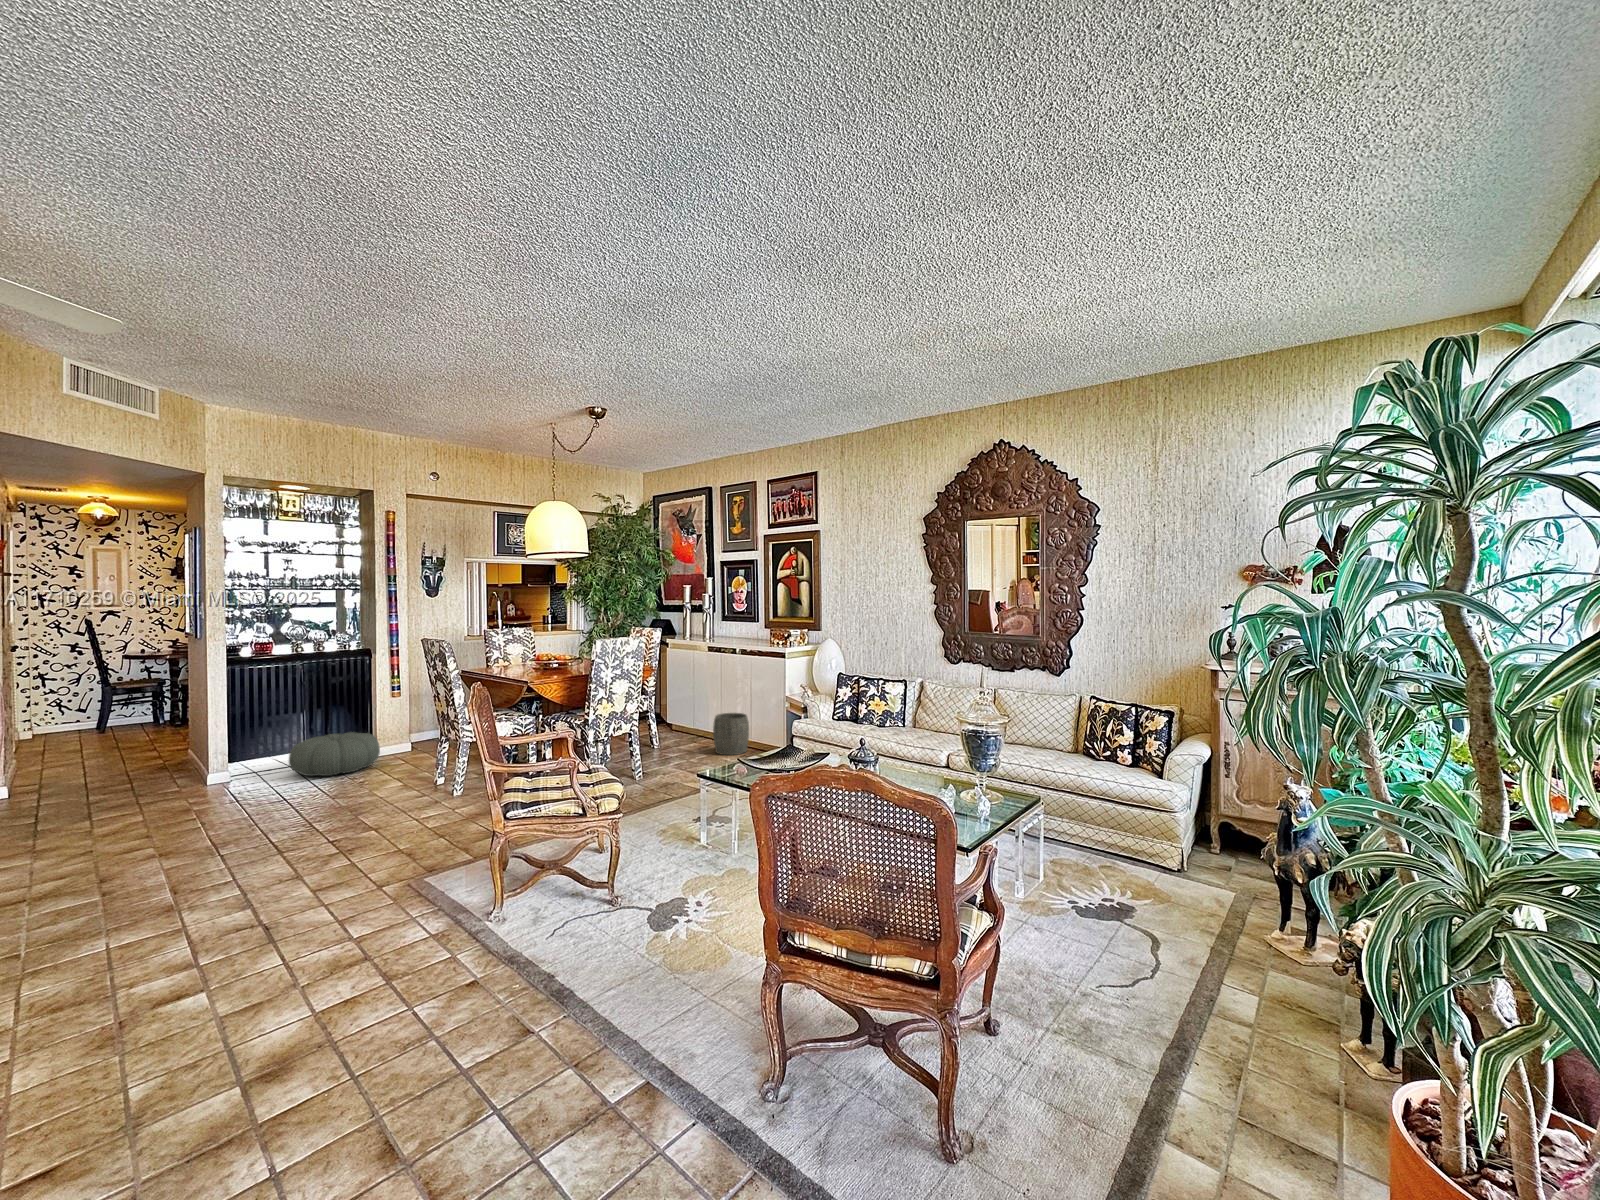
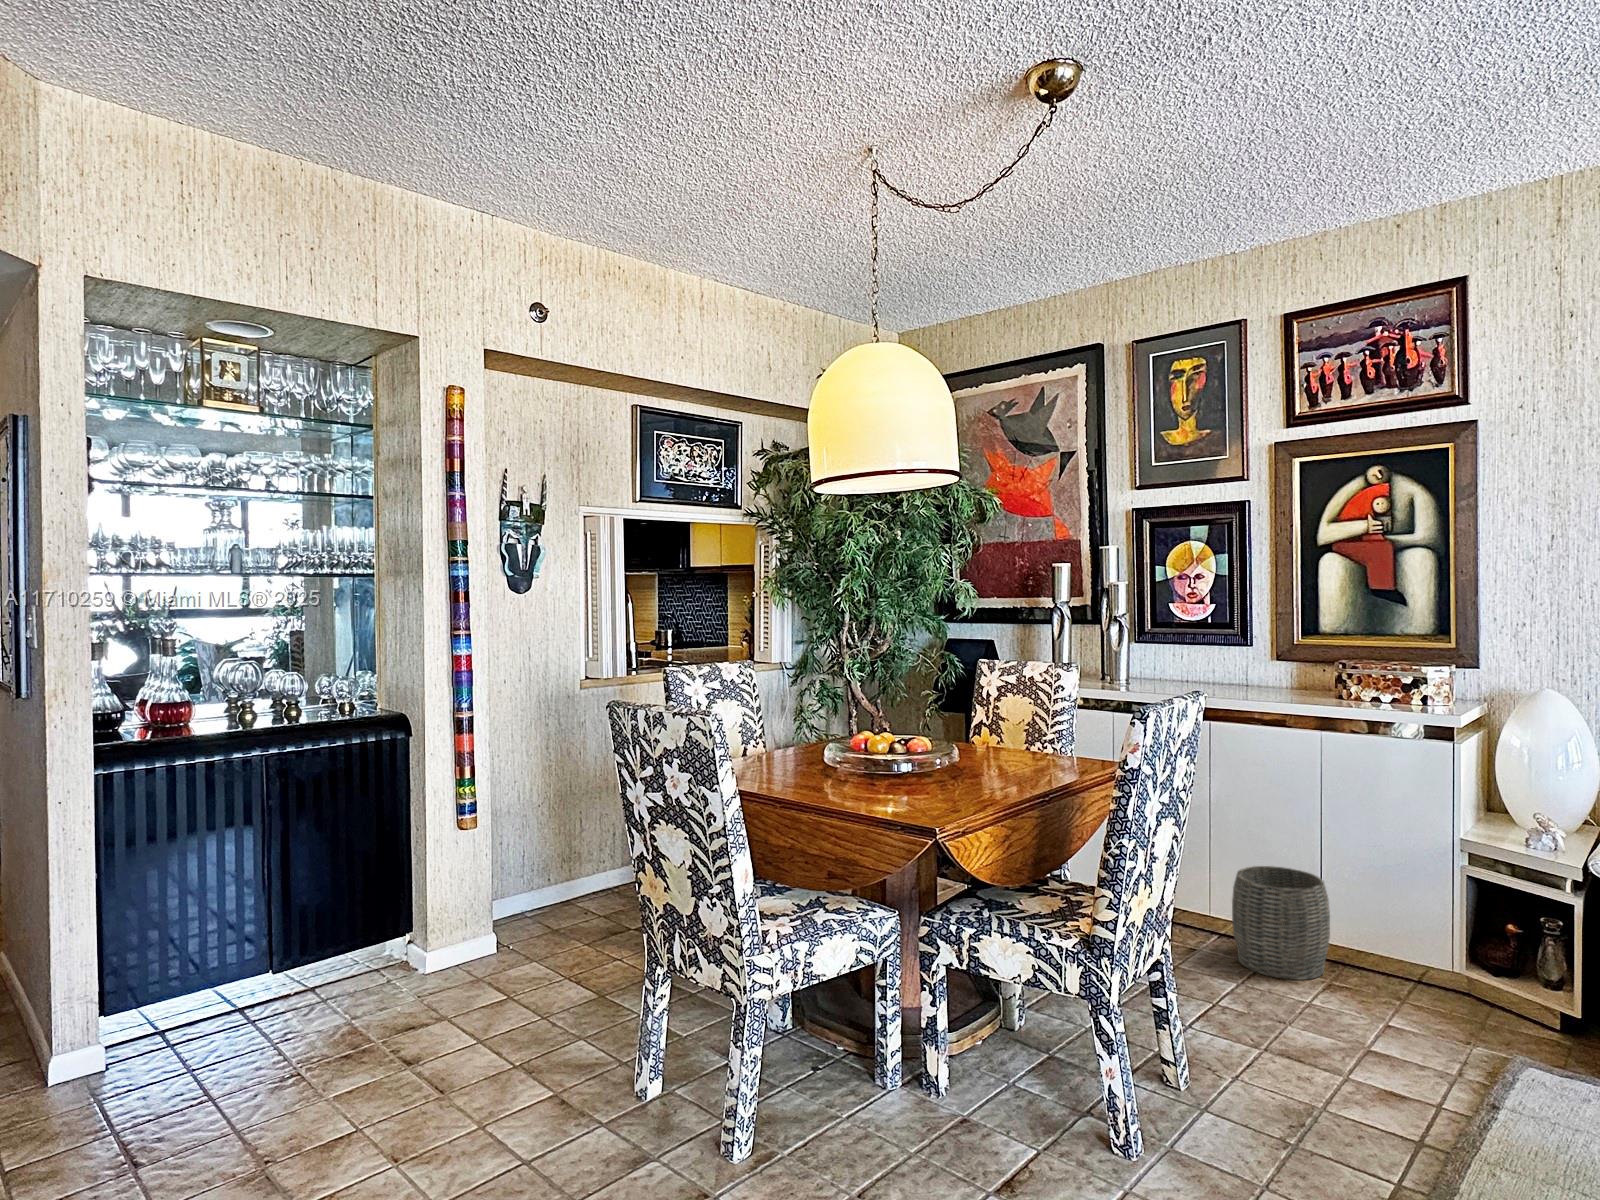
pouf: present [289,732,380,776] -> none [253,925,461,1059]

